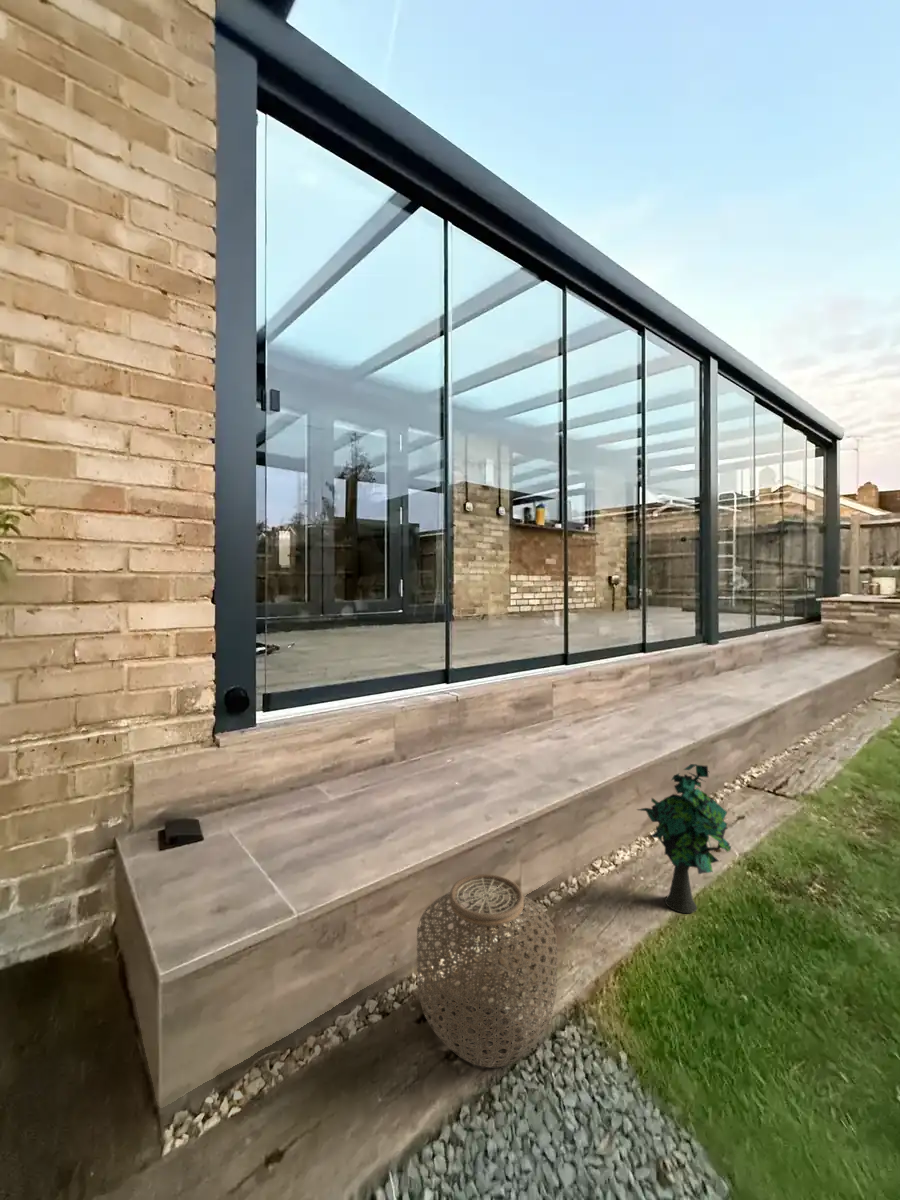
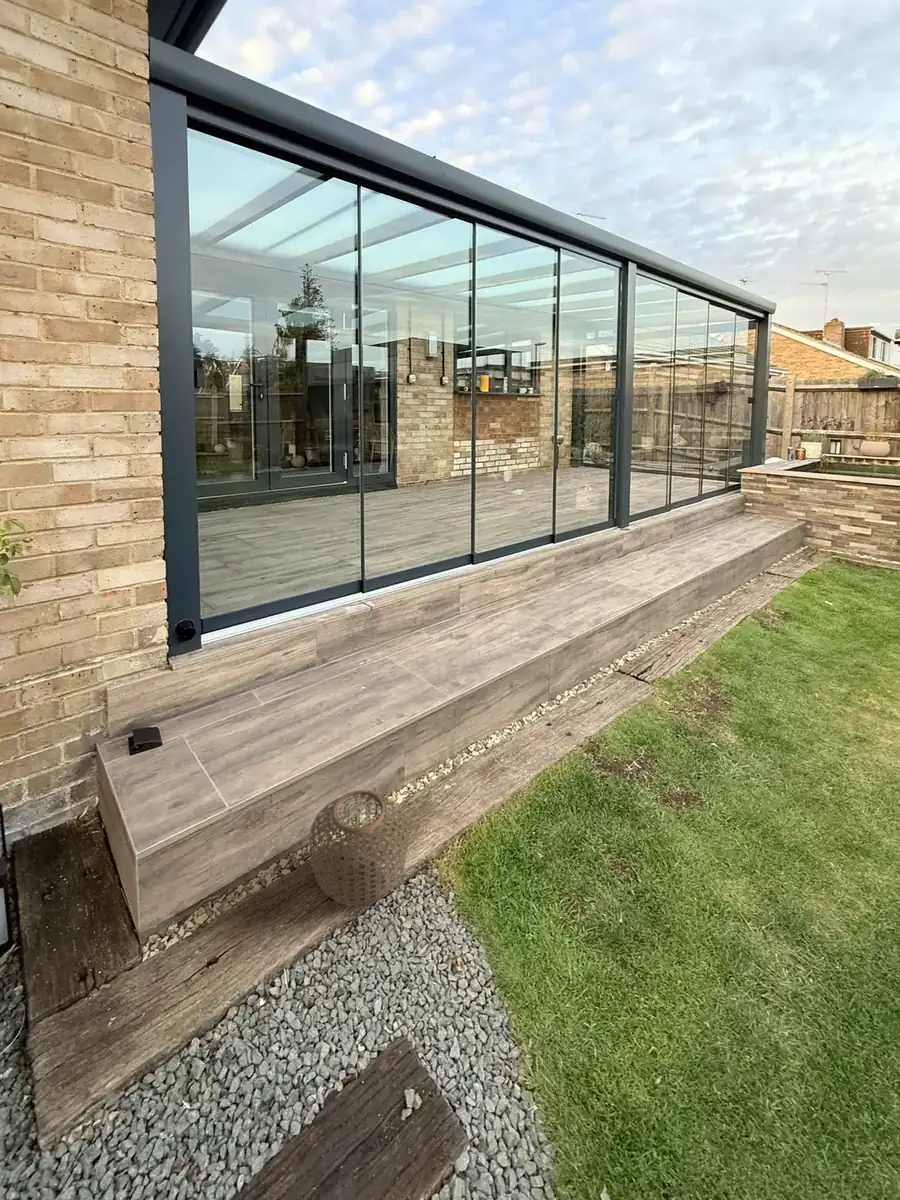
decorative plant: present [638,764,731,913] -> none [499,691,564,787]

